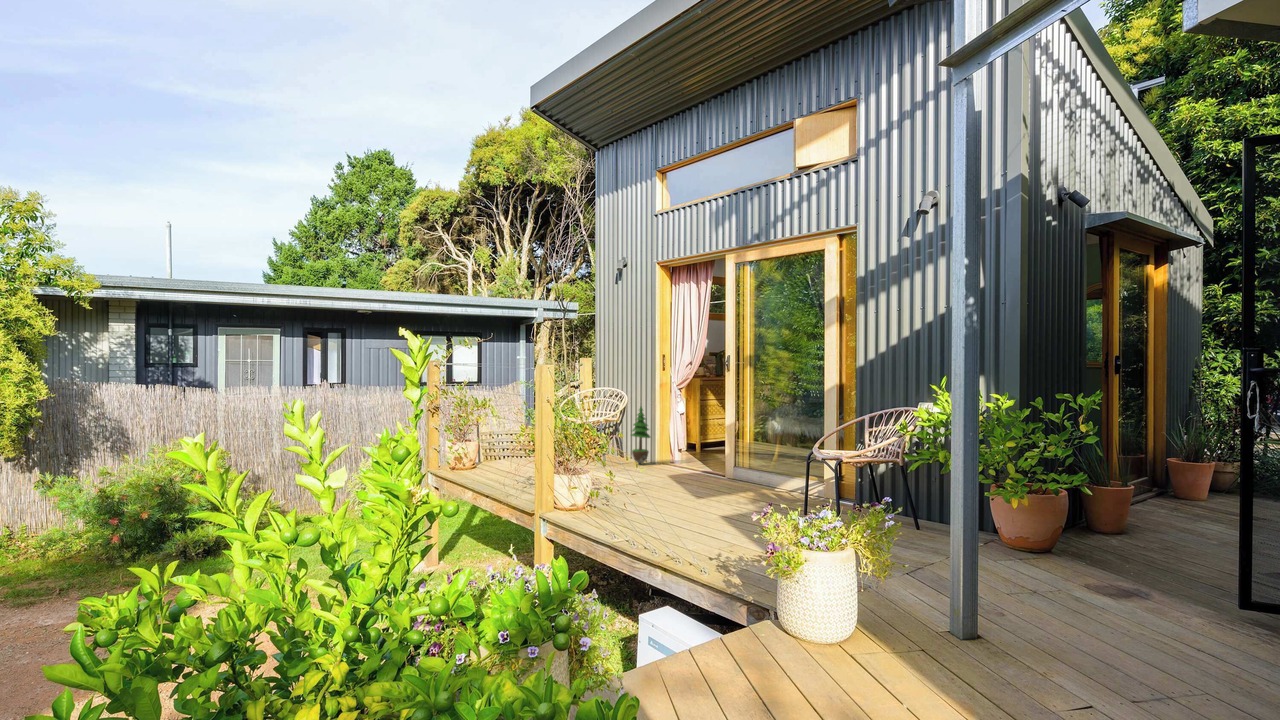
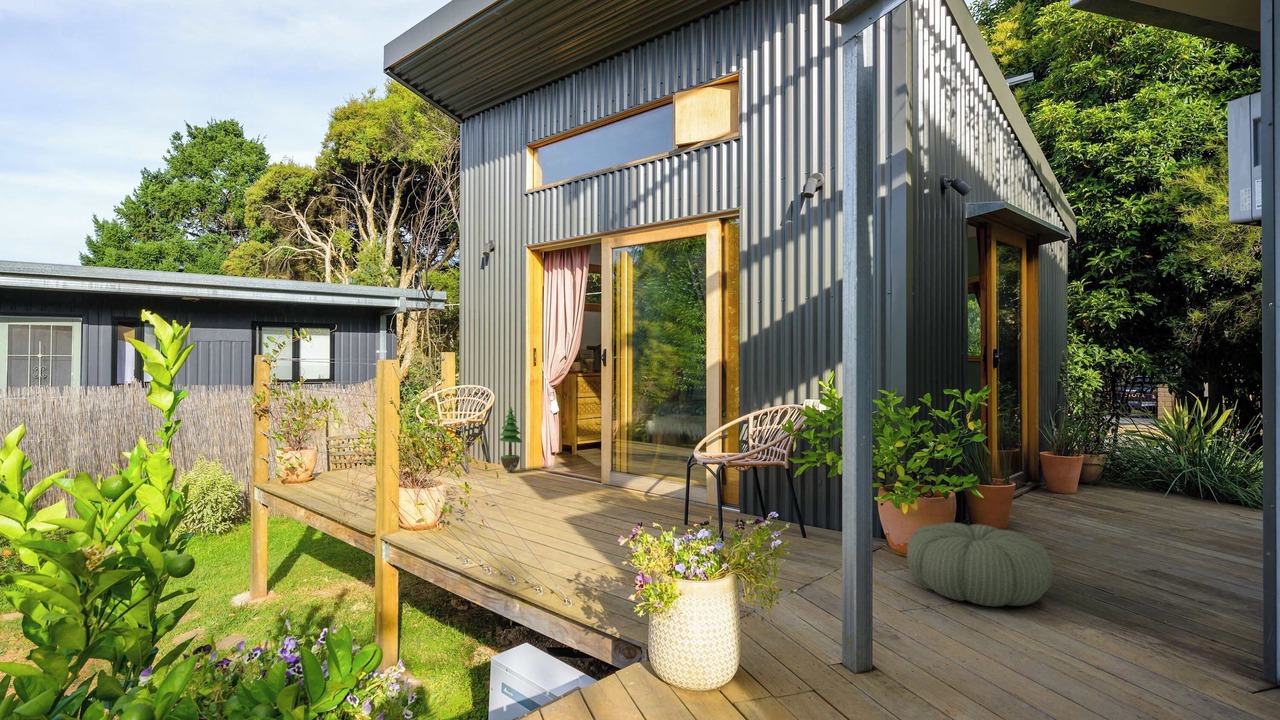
pouf: none [1018,519,1165,596] -> present [907,523,1053,607]

